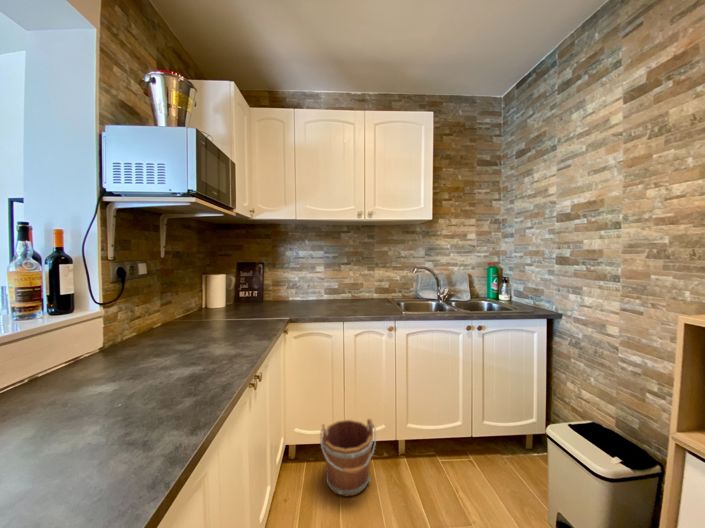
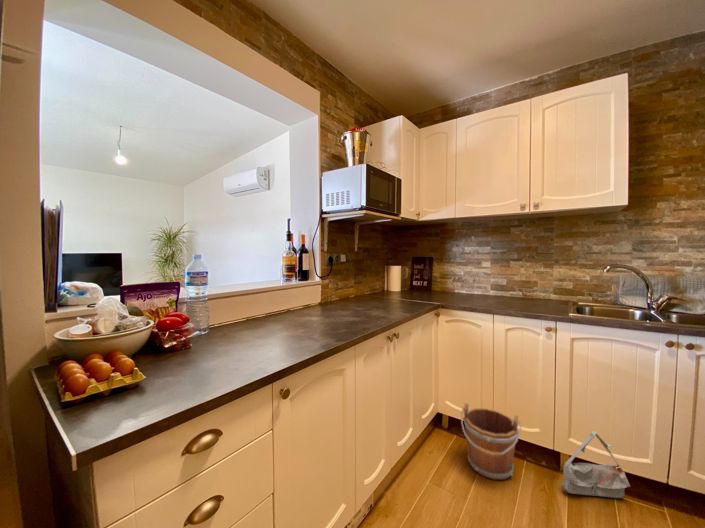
bag: none [406,409,445,472] -> present [562,431,630,498]

